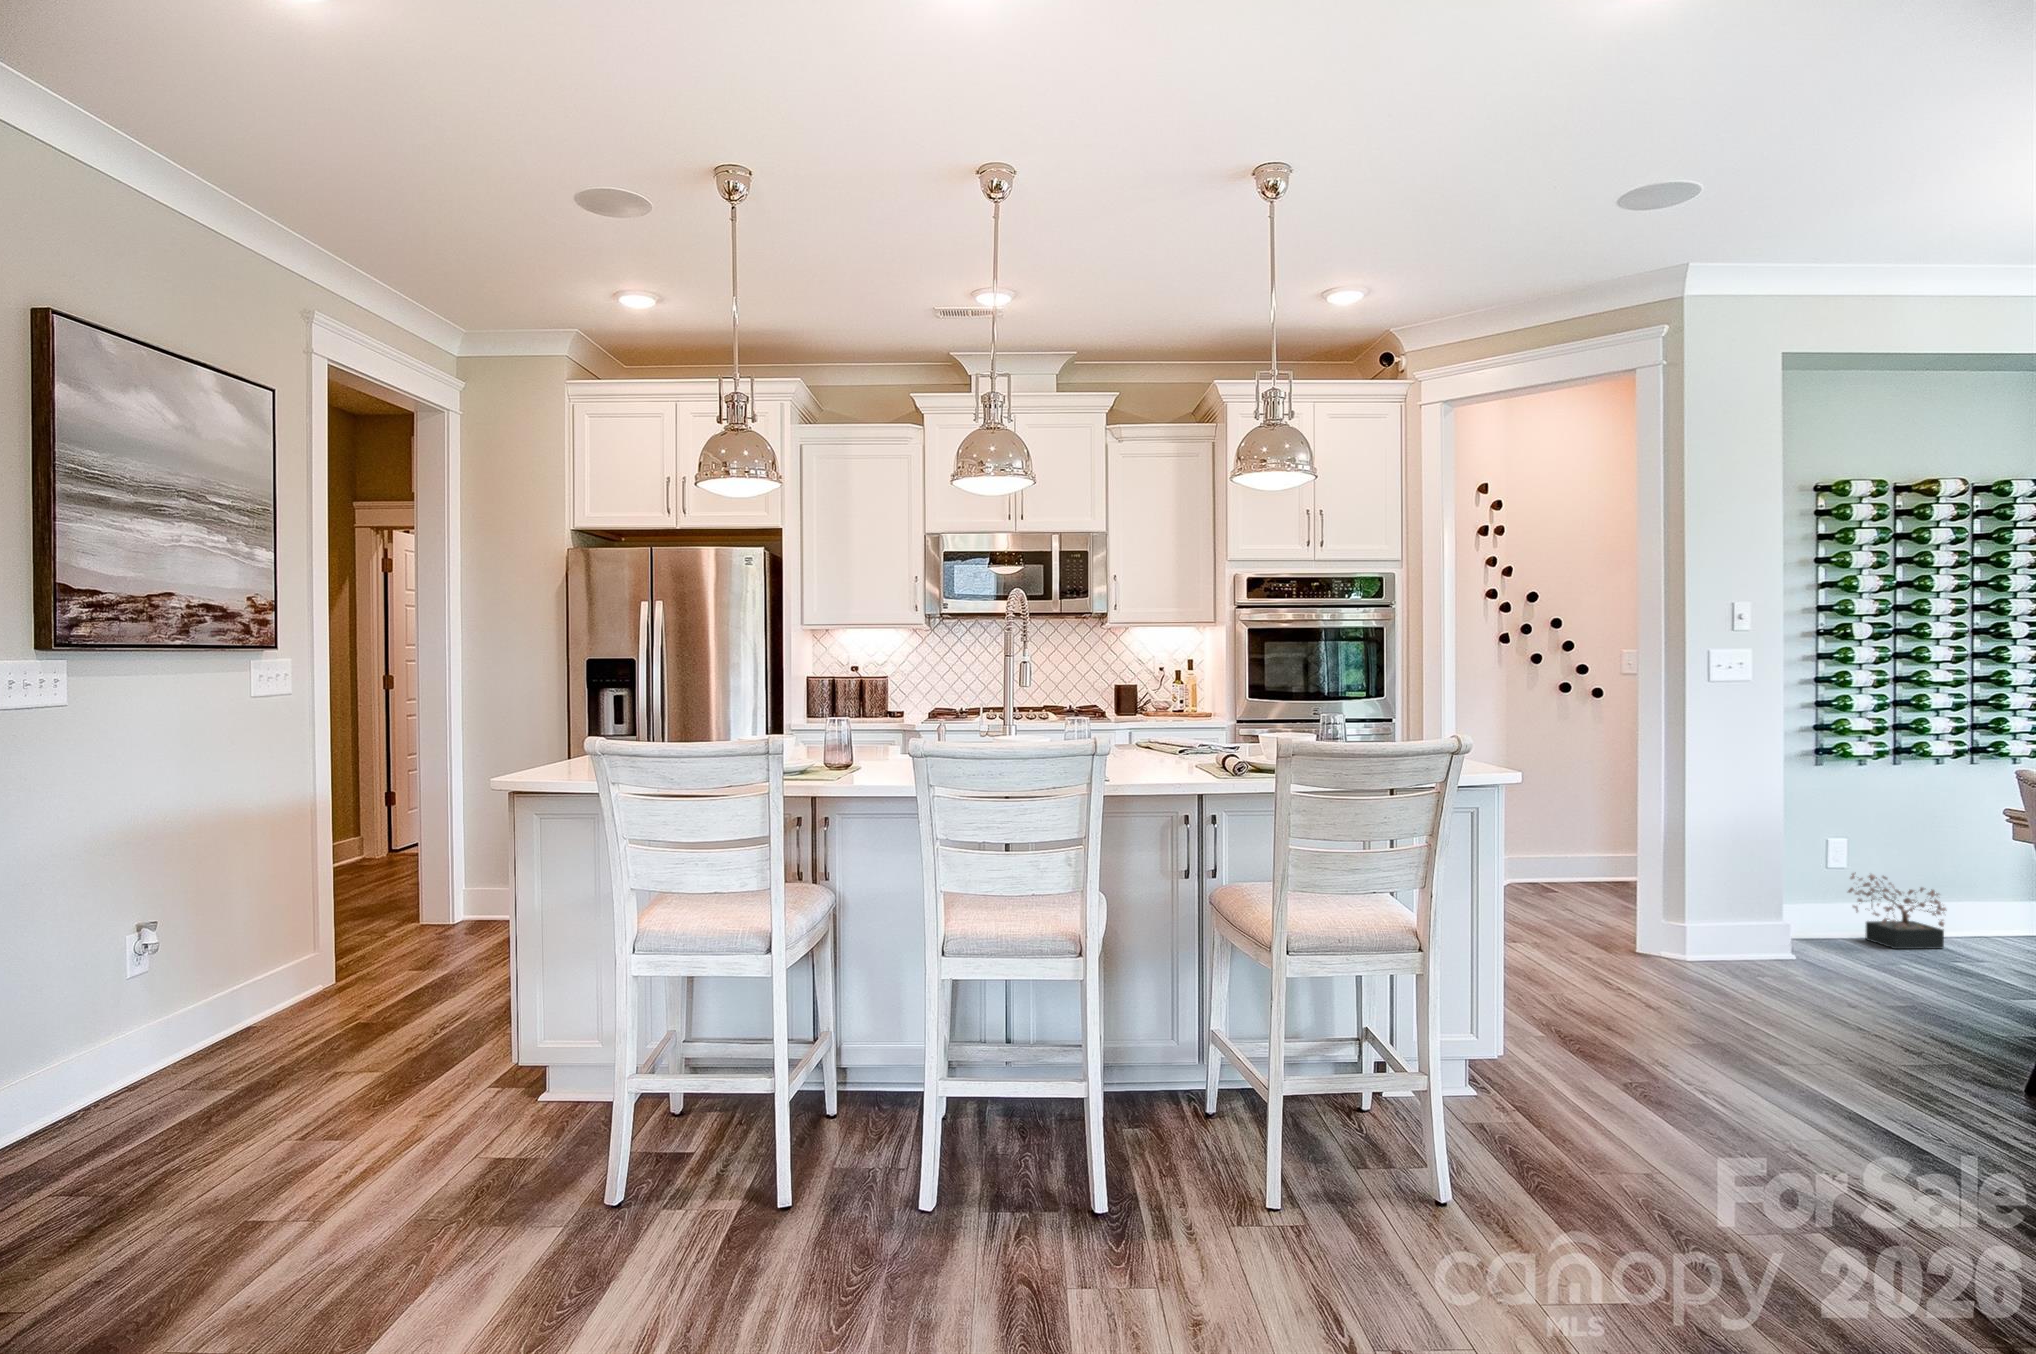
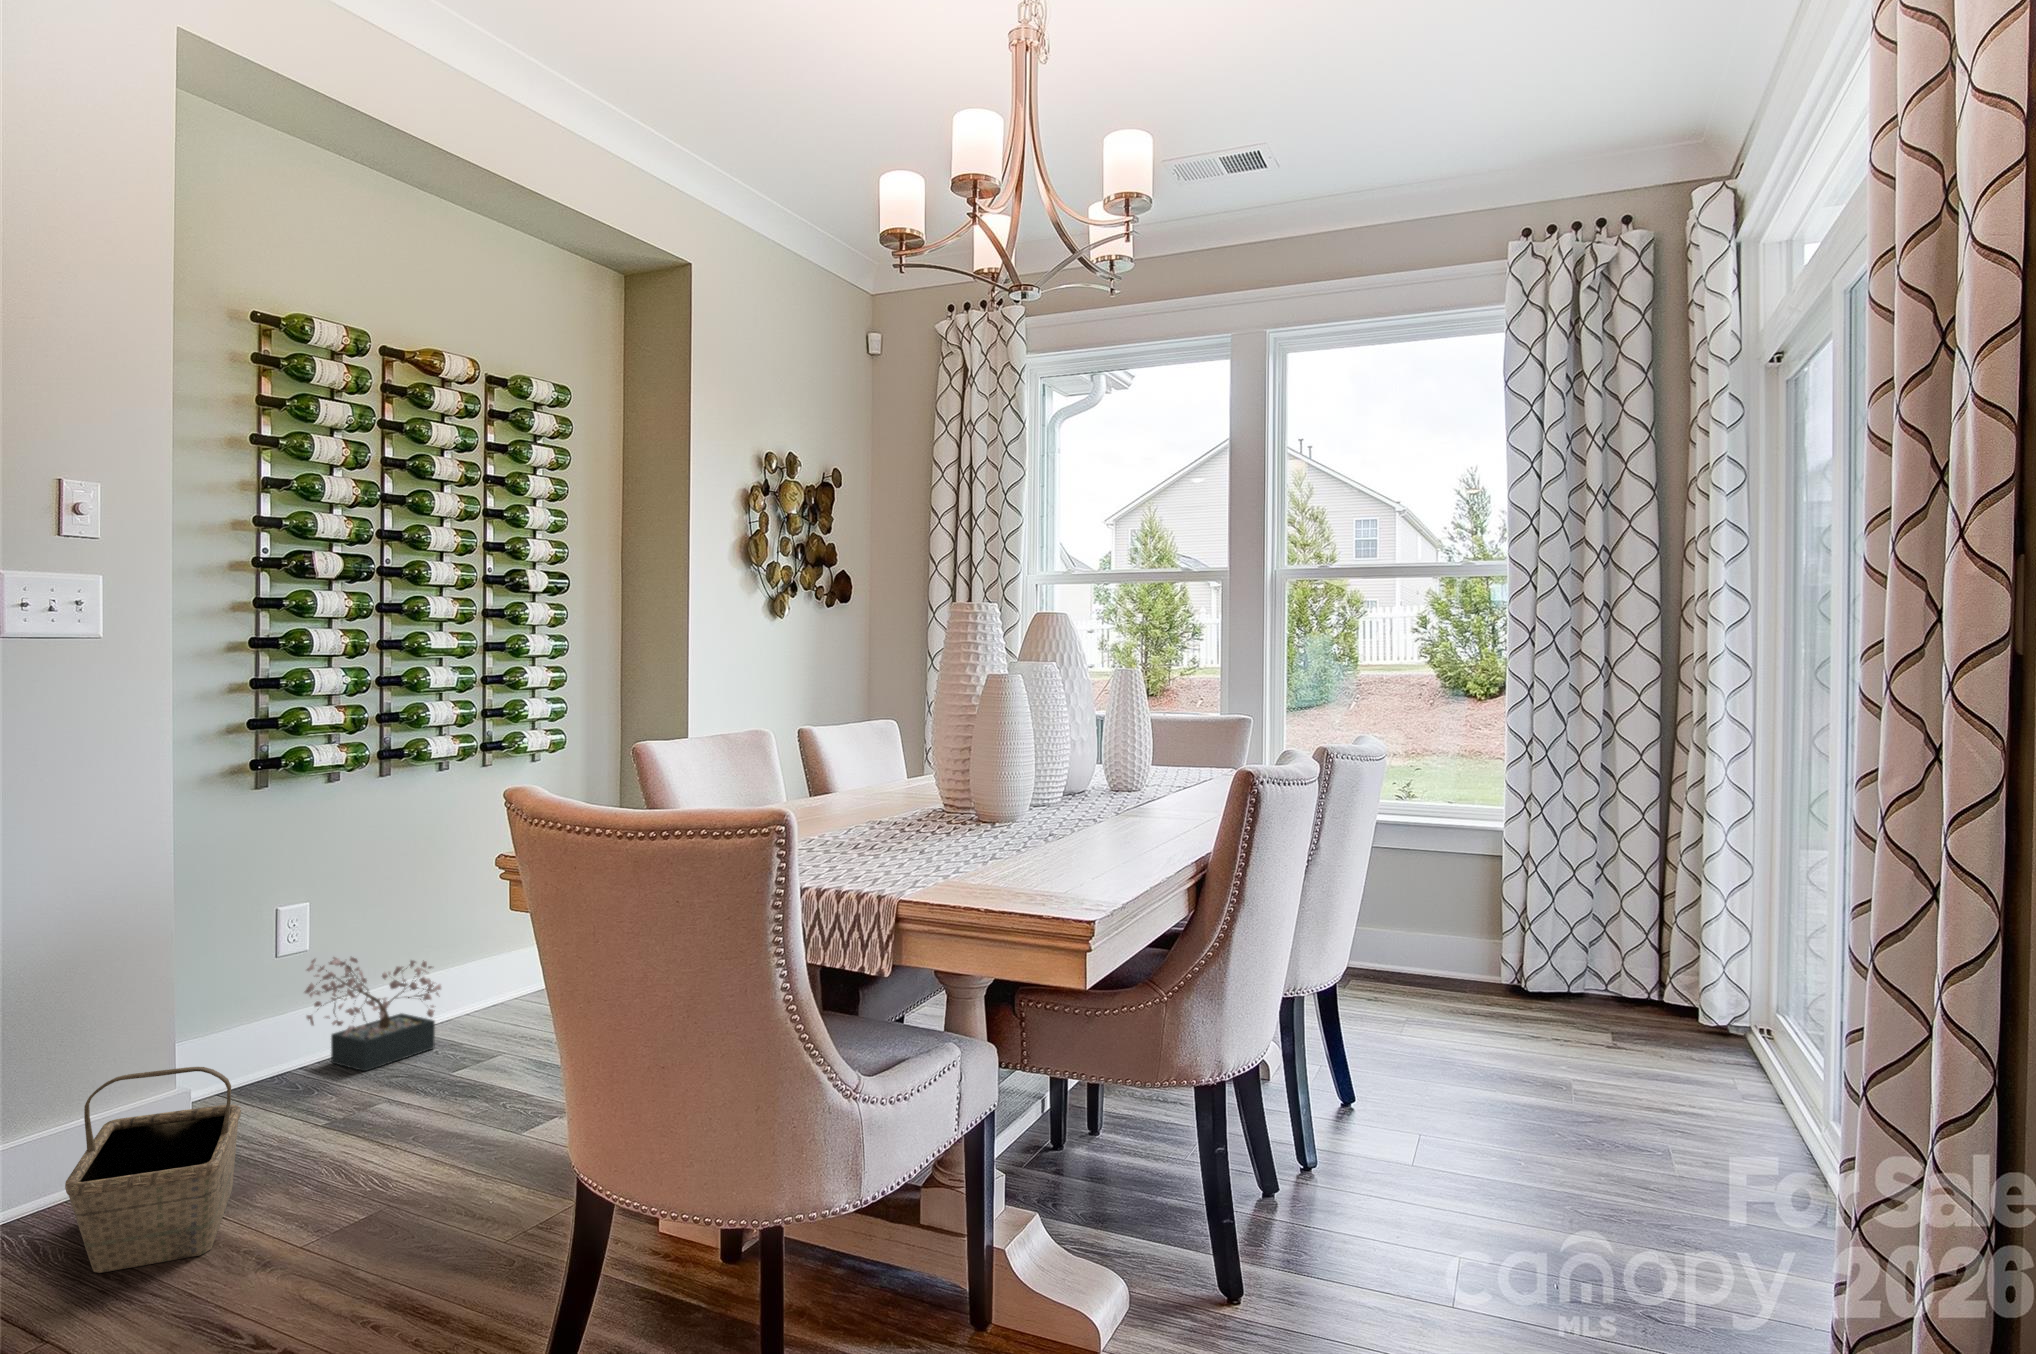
basket: none [1774,904,1861,1004] -> present [65,1067,241,1273]

